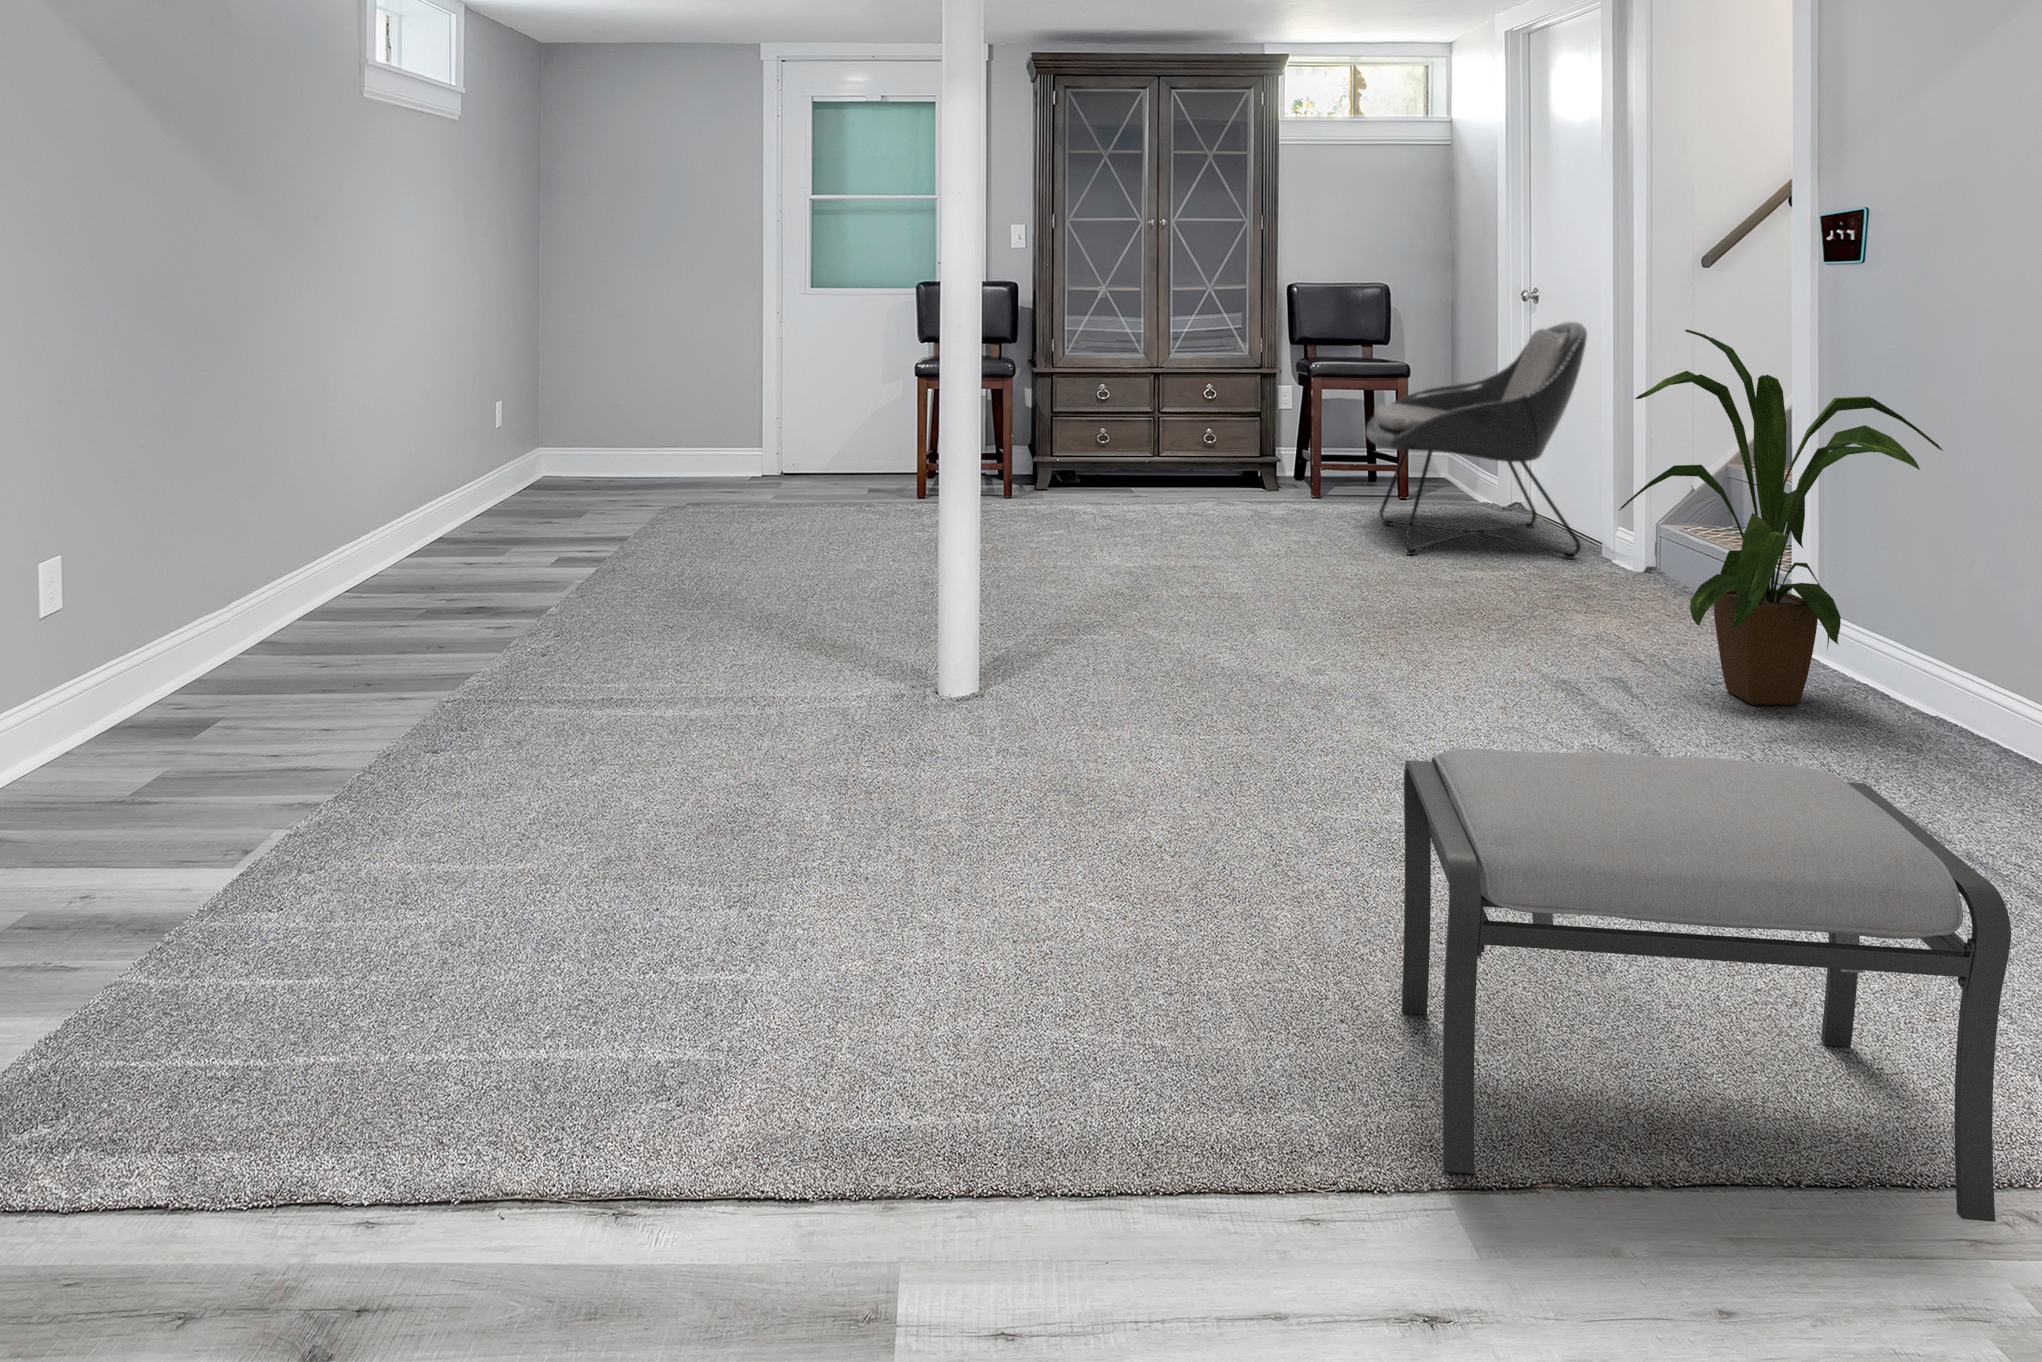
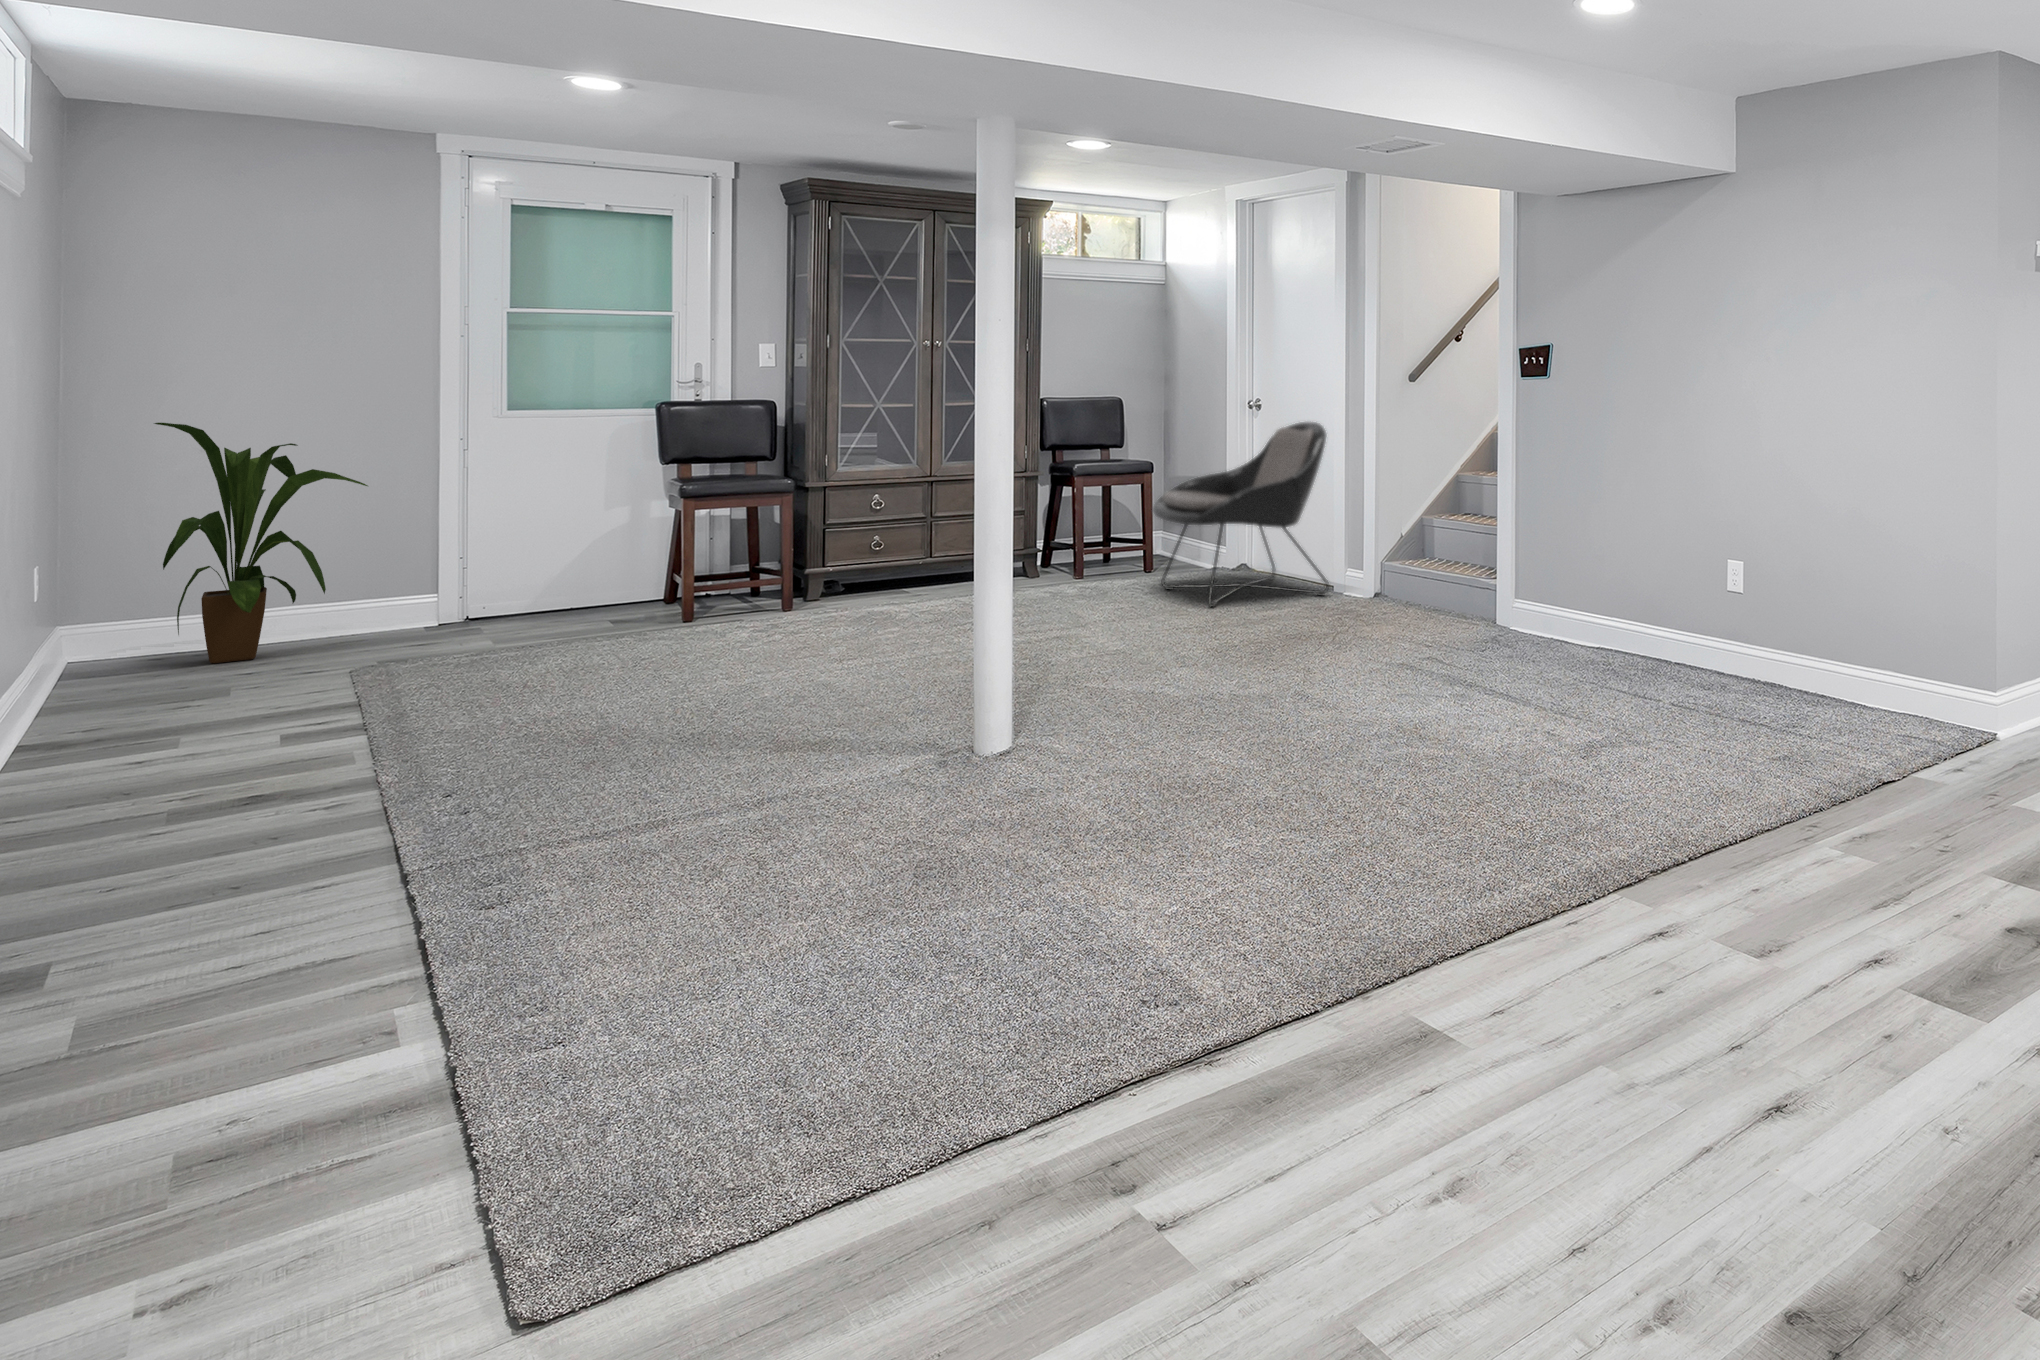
house plant: present [1620,330,1943,705] -> present [154,423,368,663]
ottoman: present [1401,749,2011,1222] -> none [1509,642,1812,886]

